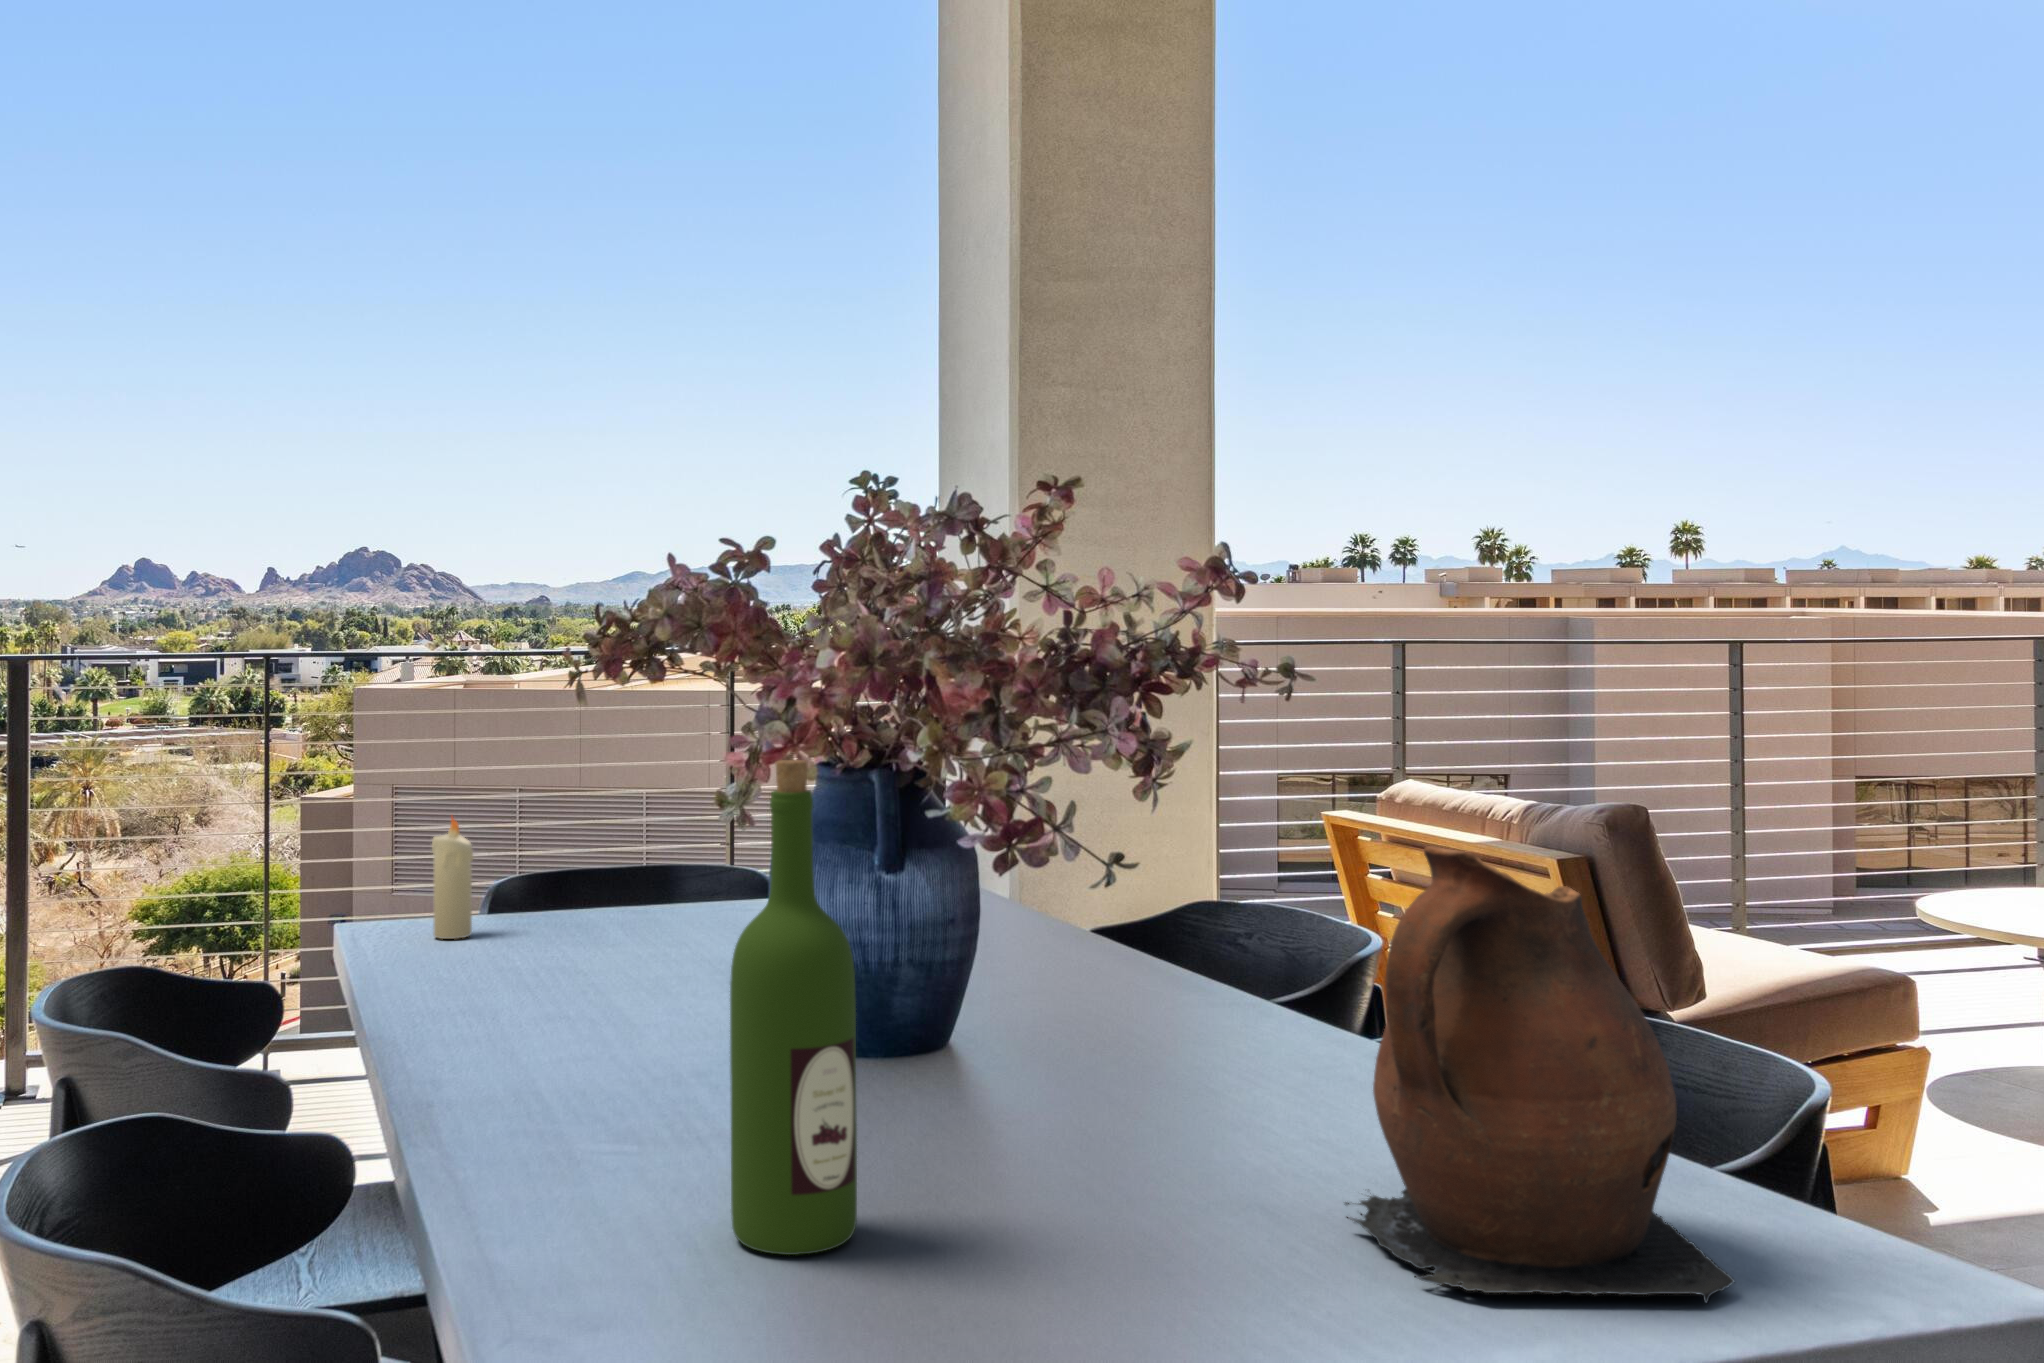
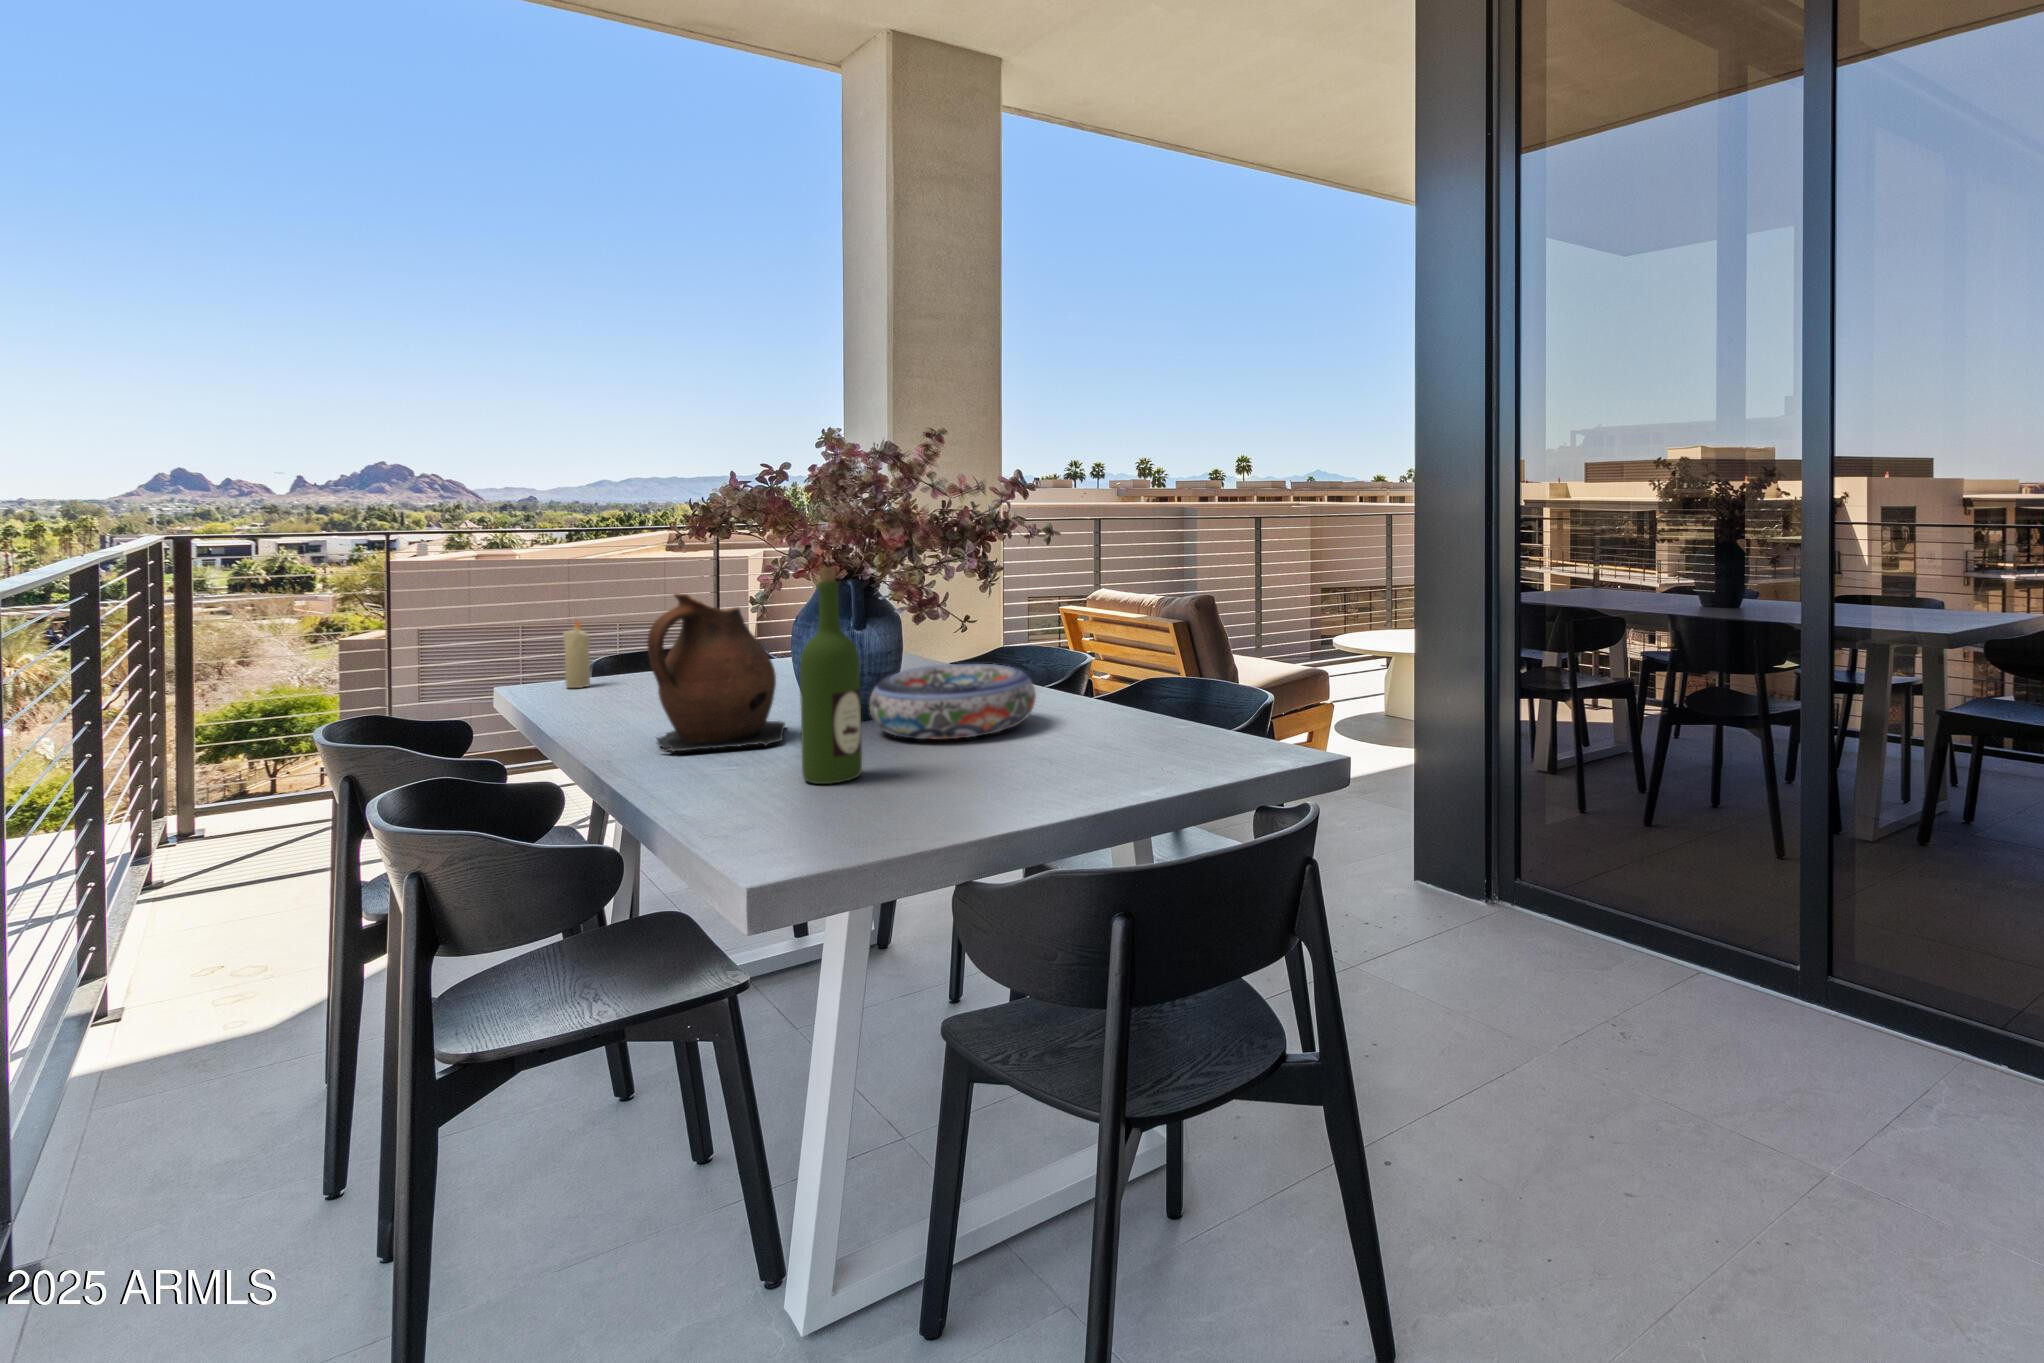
ceramic pitcher: present [1345,846,1734,1303] -> present [647,593,785,751]
bowl: none [902,966,1260,1149] -> present [869,664,1036,740]

